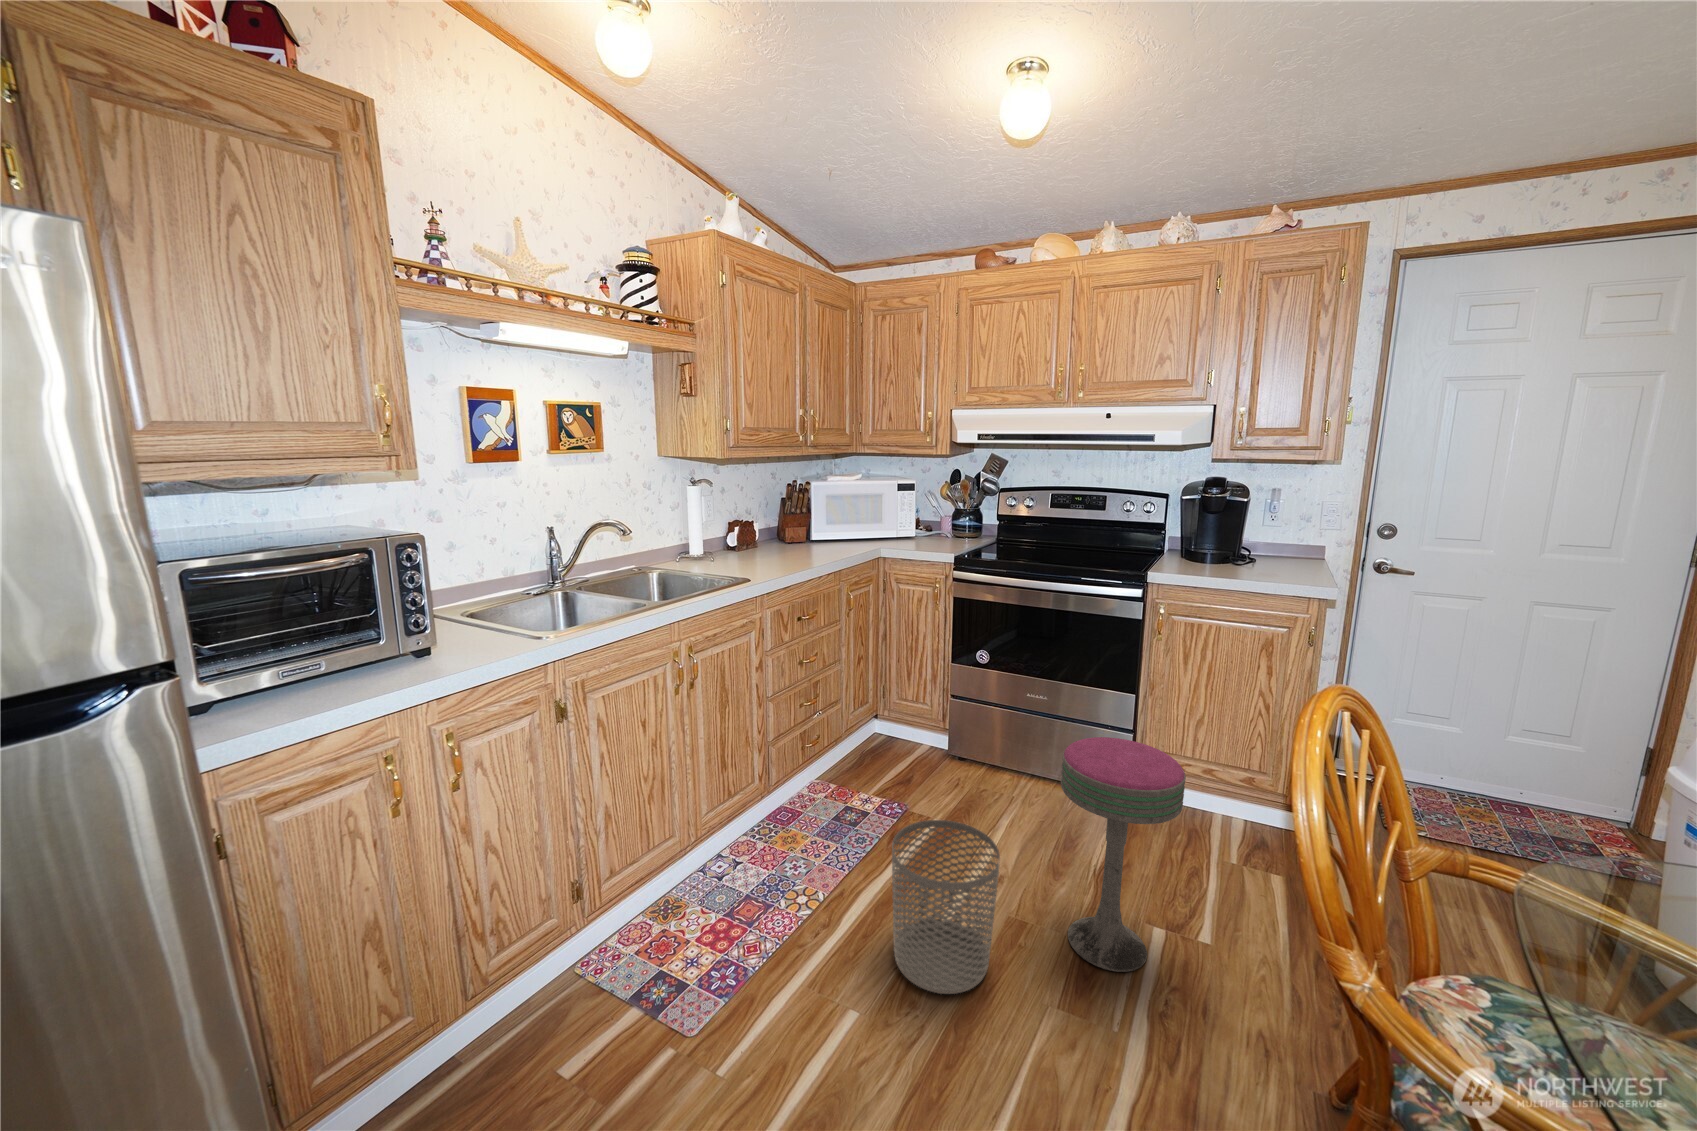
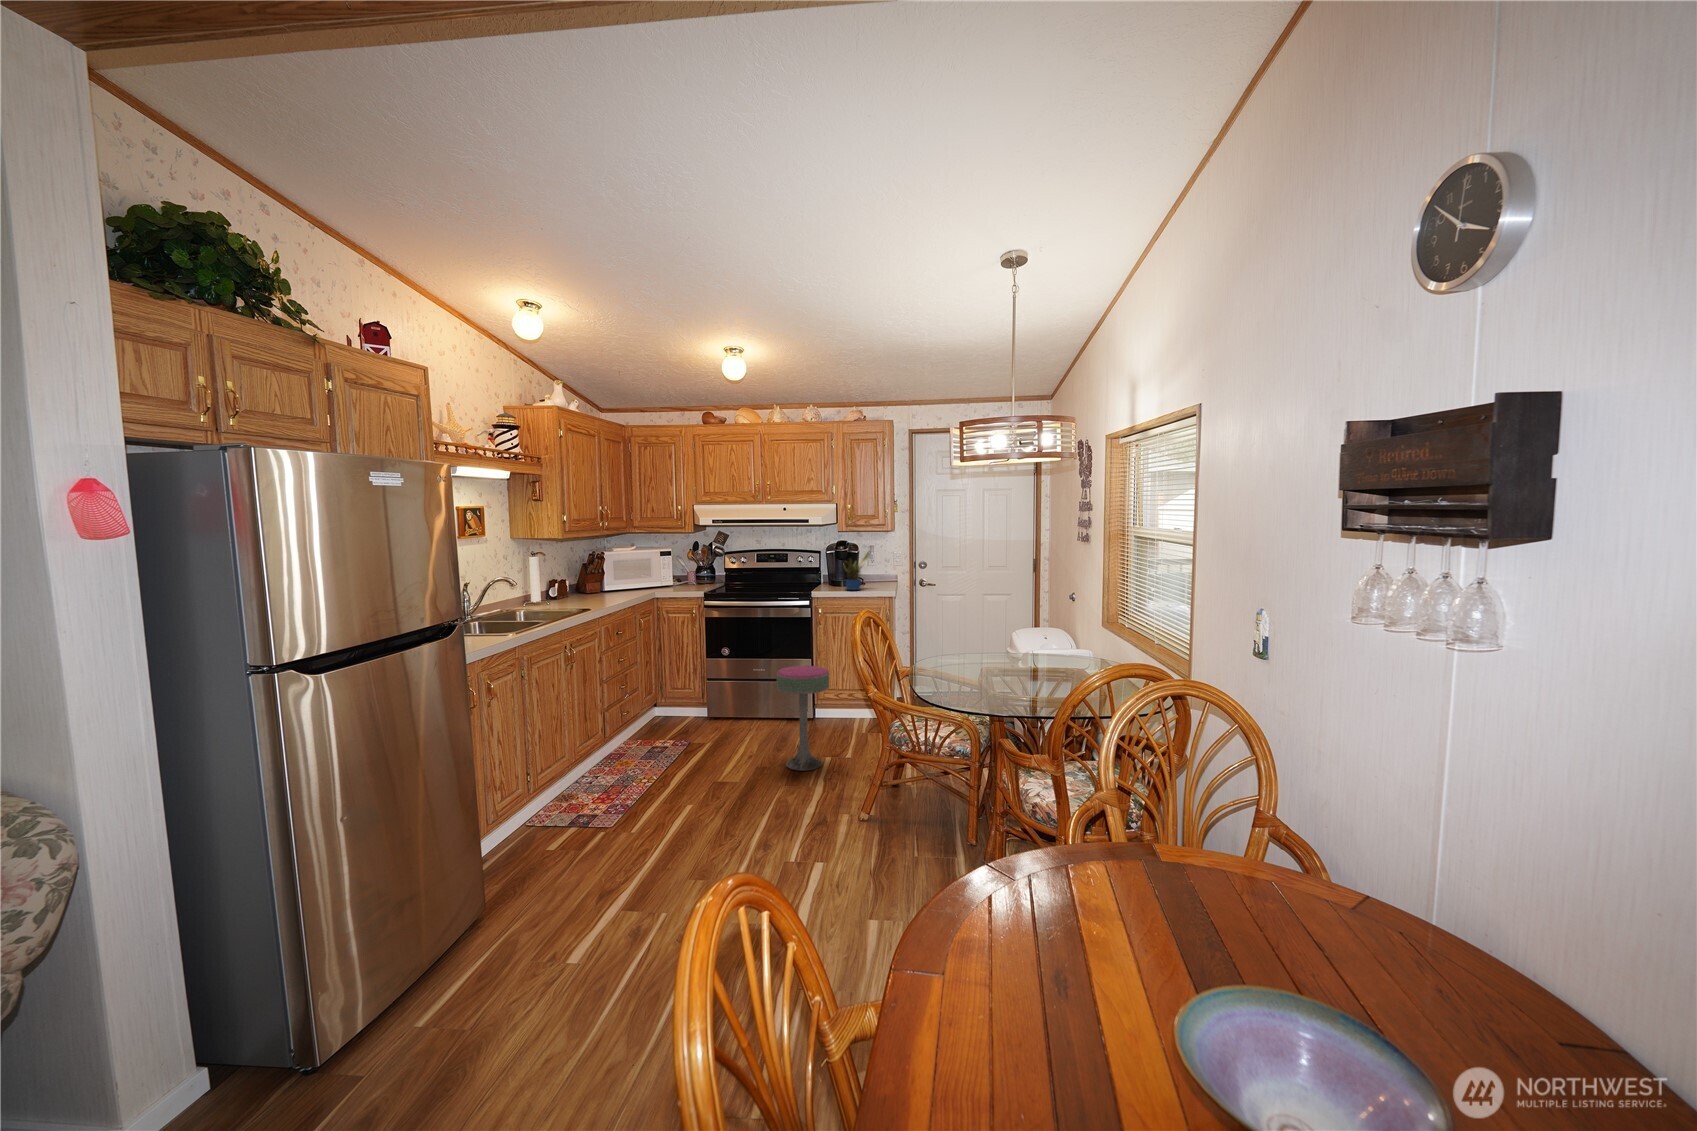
potted plant: none [1221,498,1284,575] -> present [846,552,869,590]
waste bin: present [892,820,1000,994] -> none [700,716,752,791]

